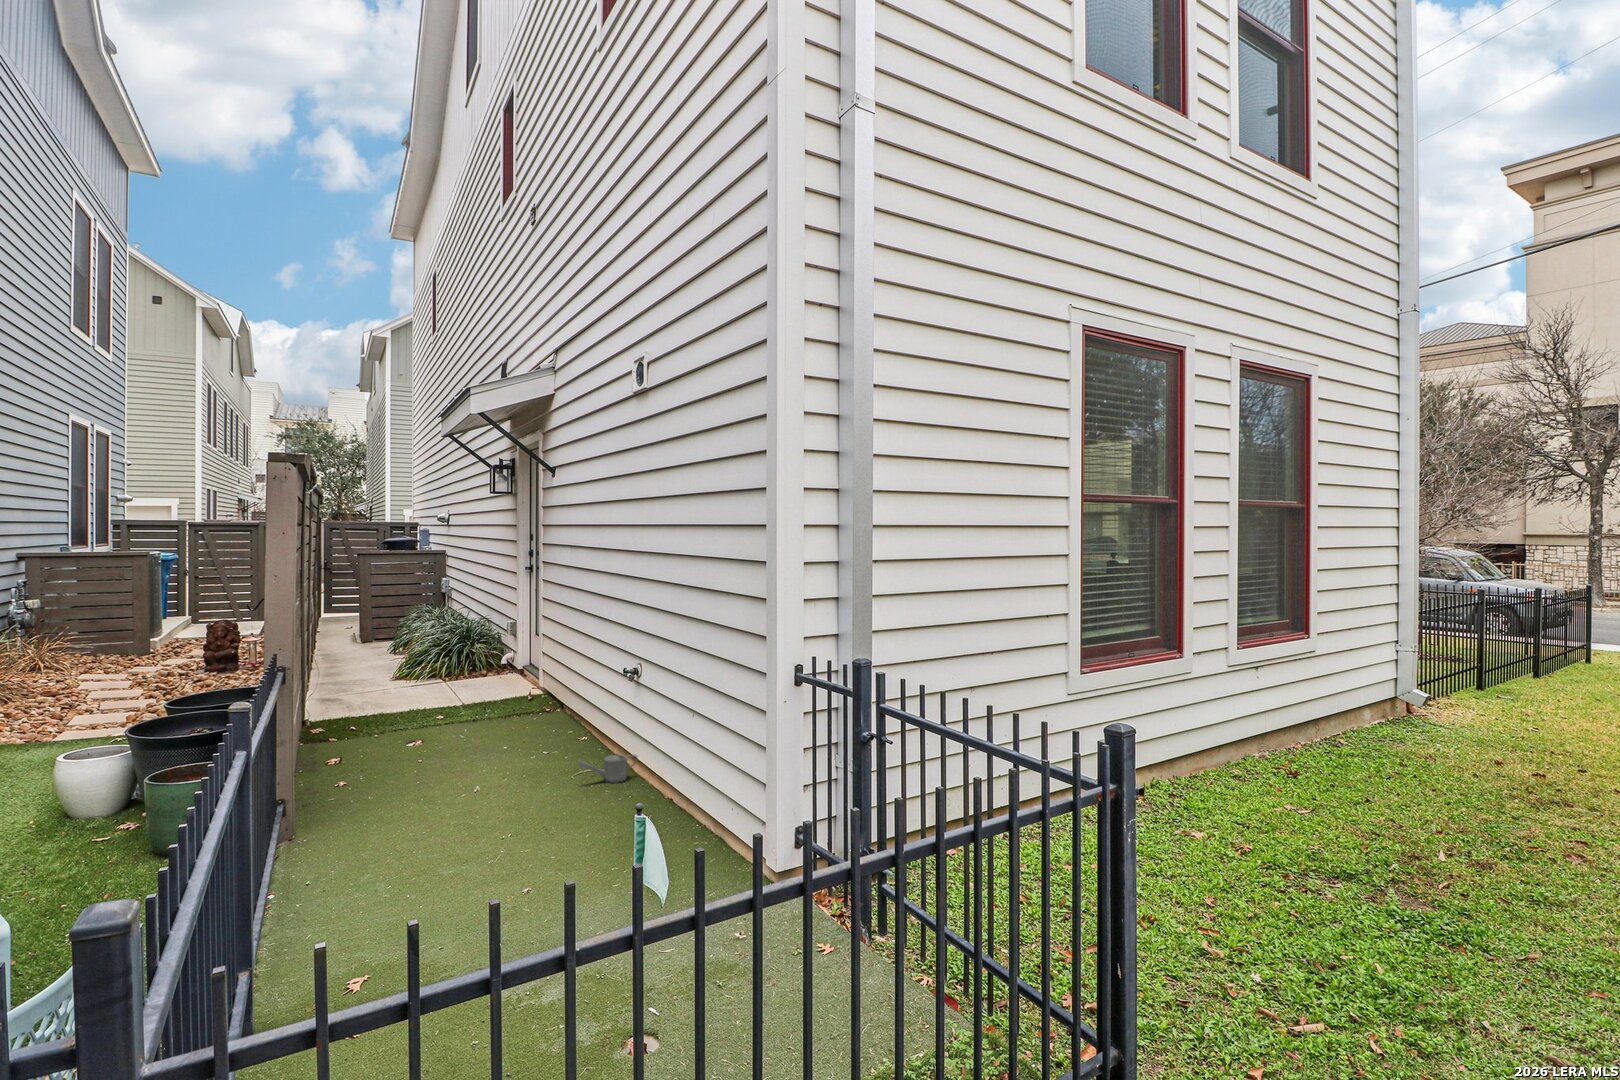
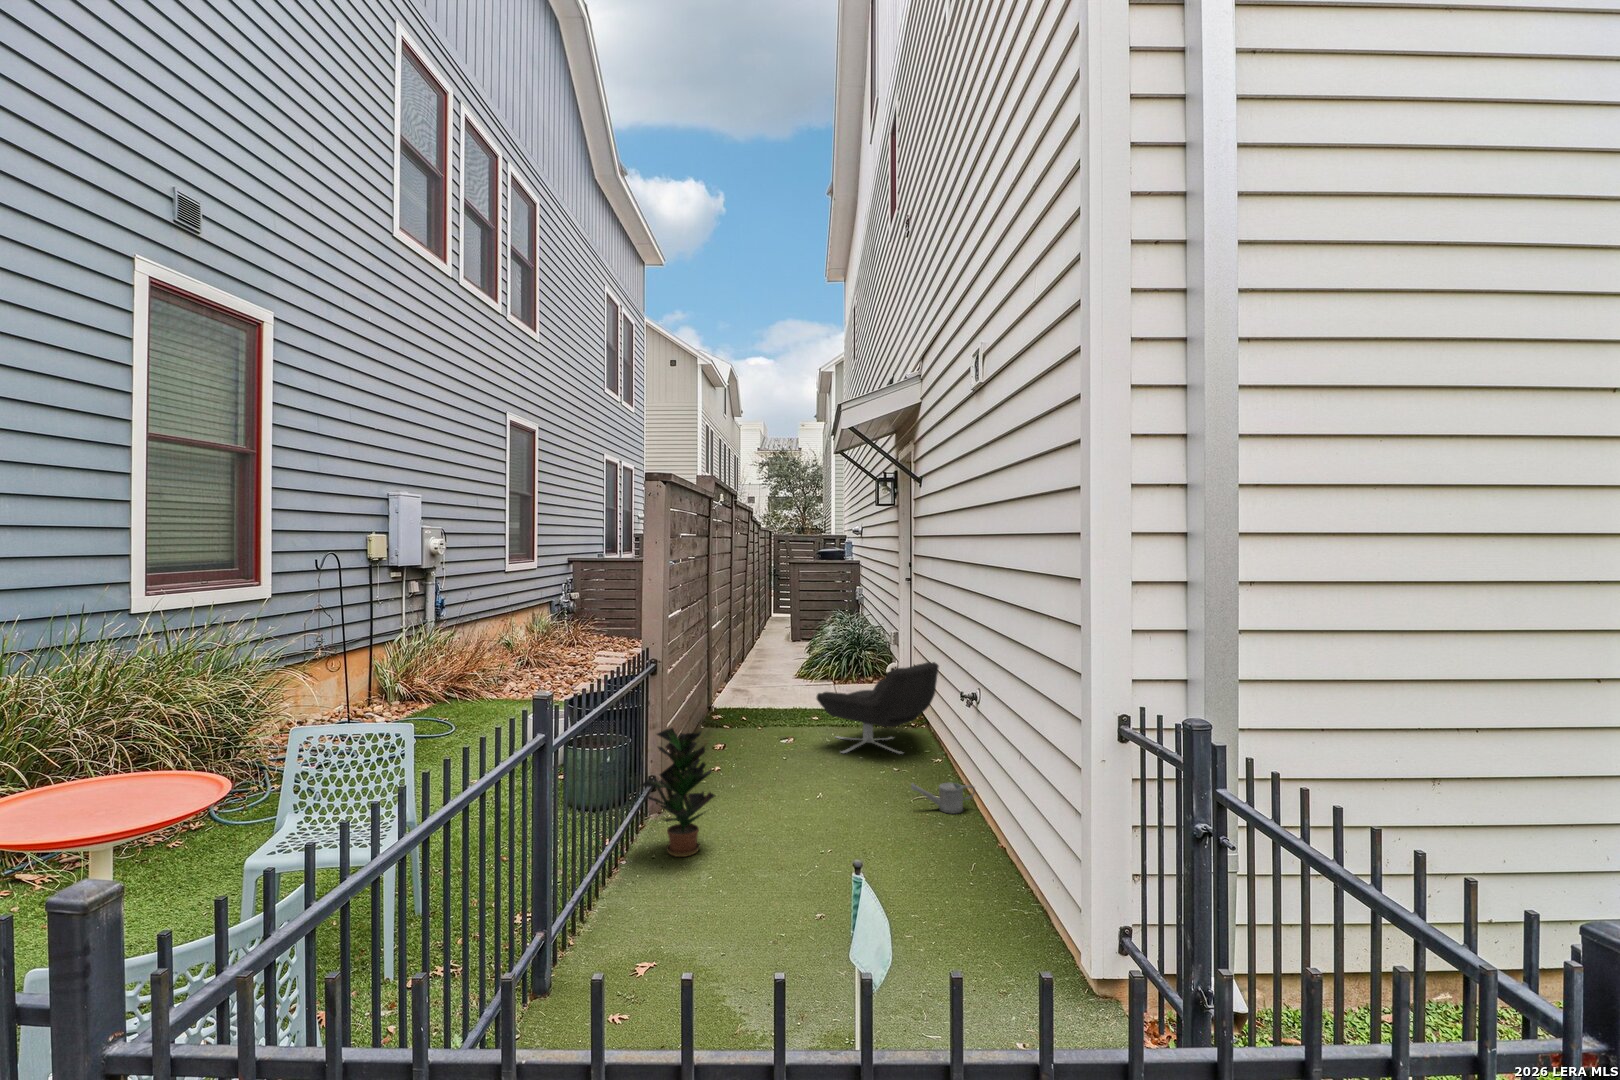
lounge chair: none [456,647,584,747] -> present [816,662,939,754]
potted plant: none [289,728,383,867] -> present [640,728,715,857]

